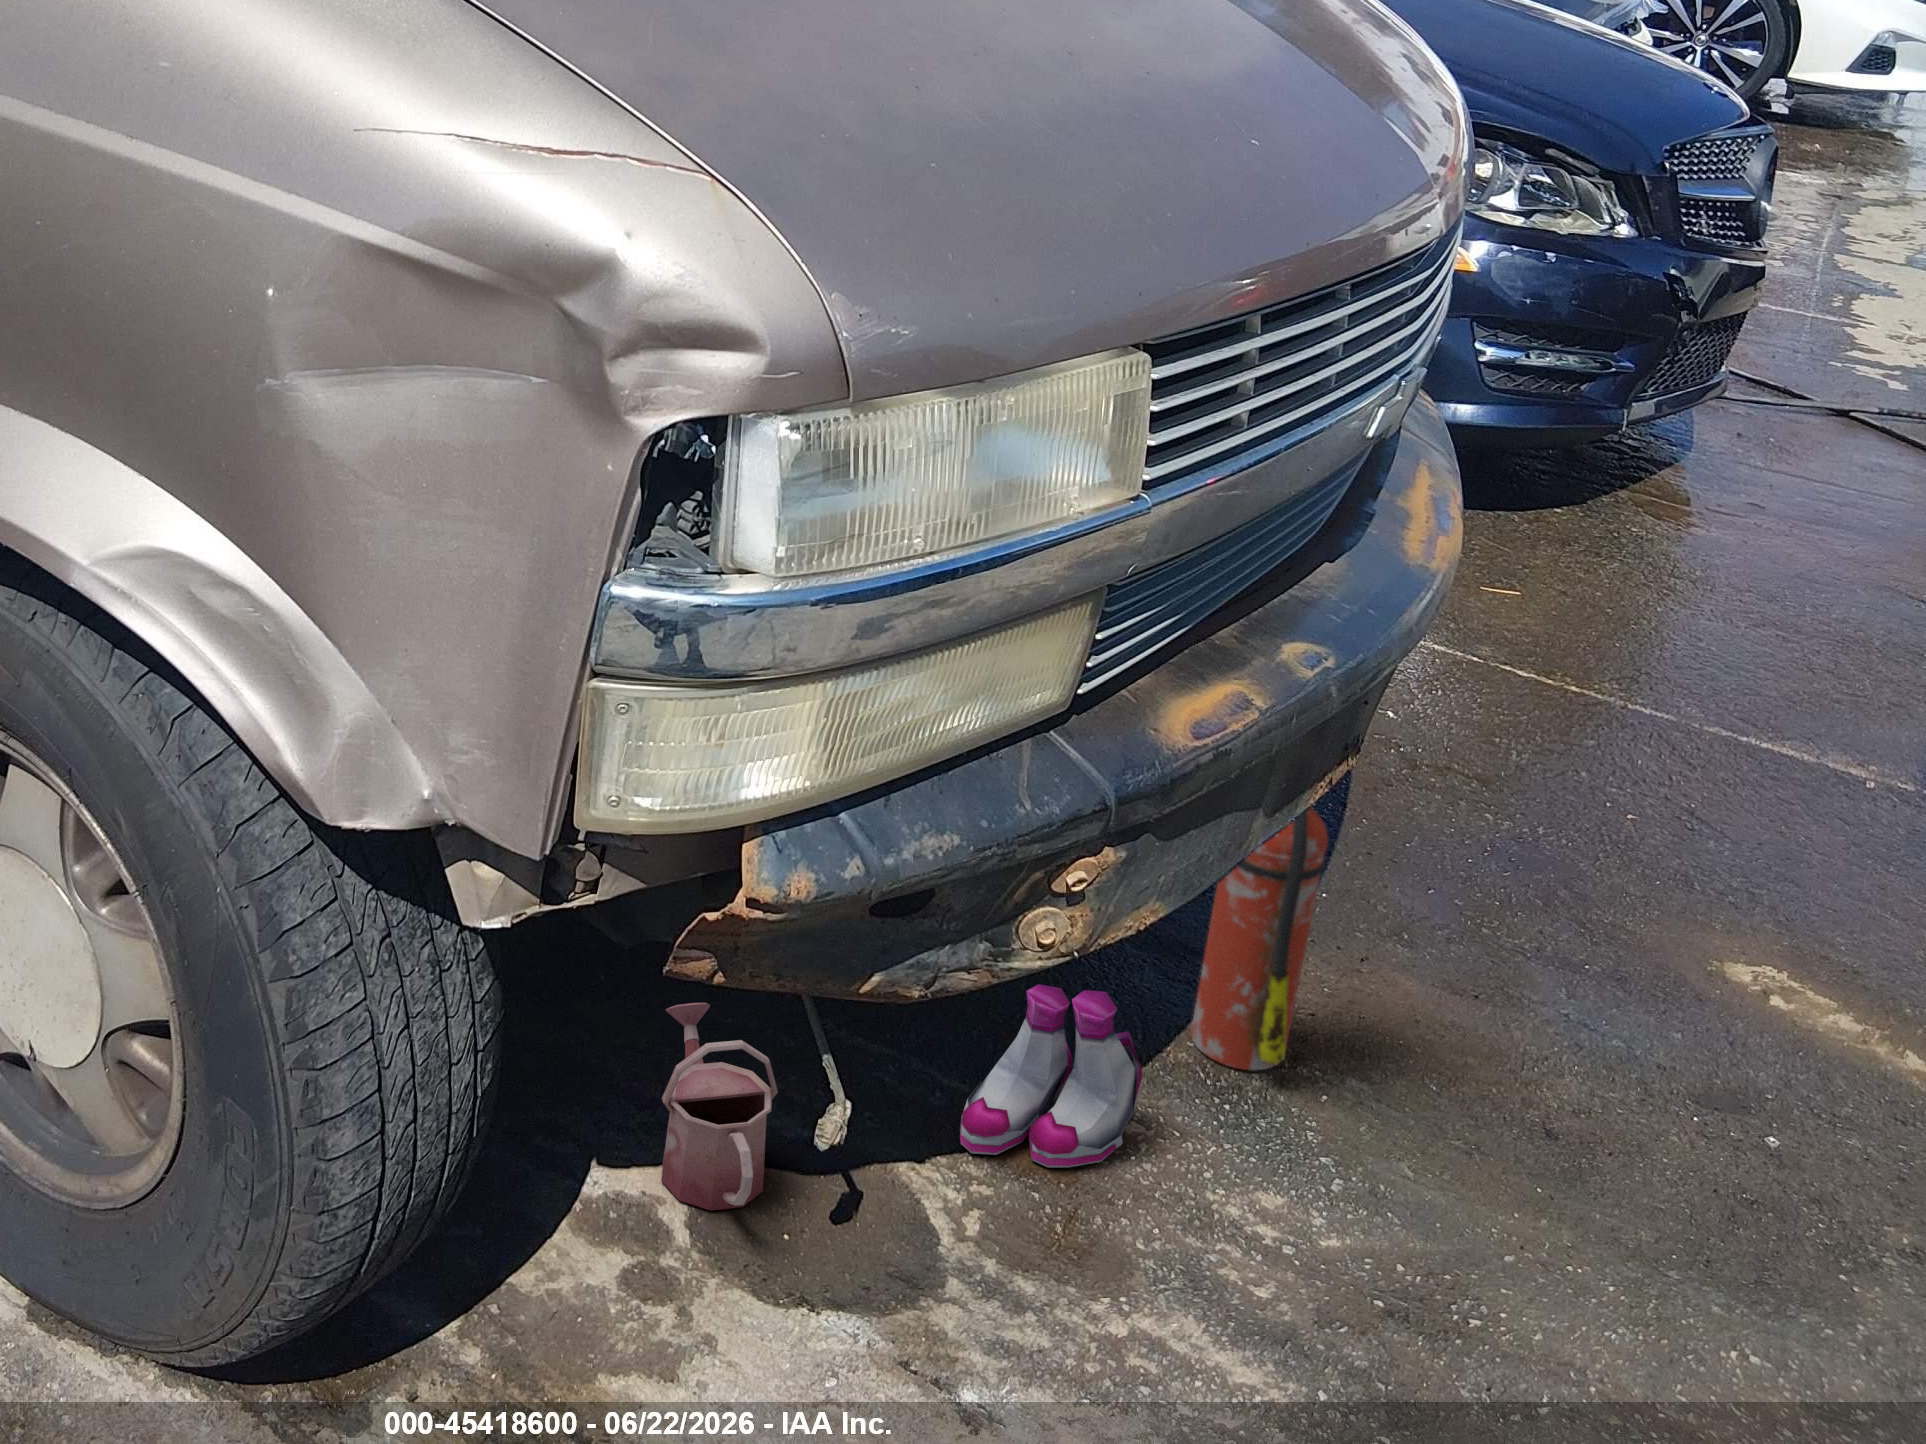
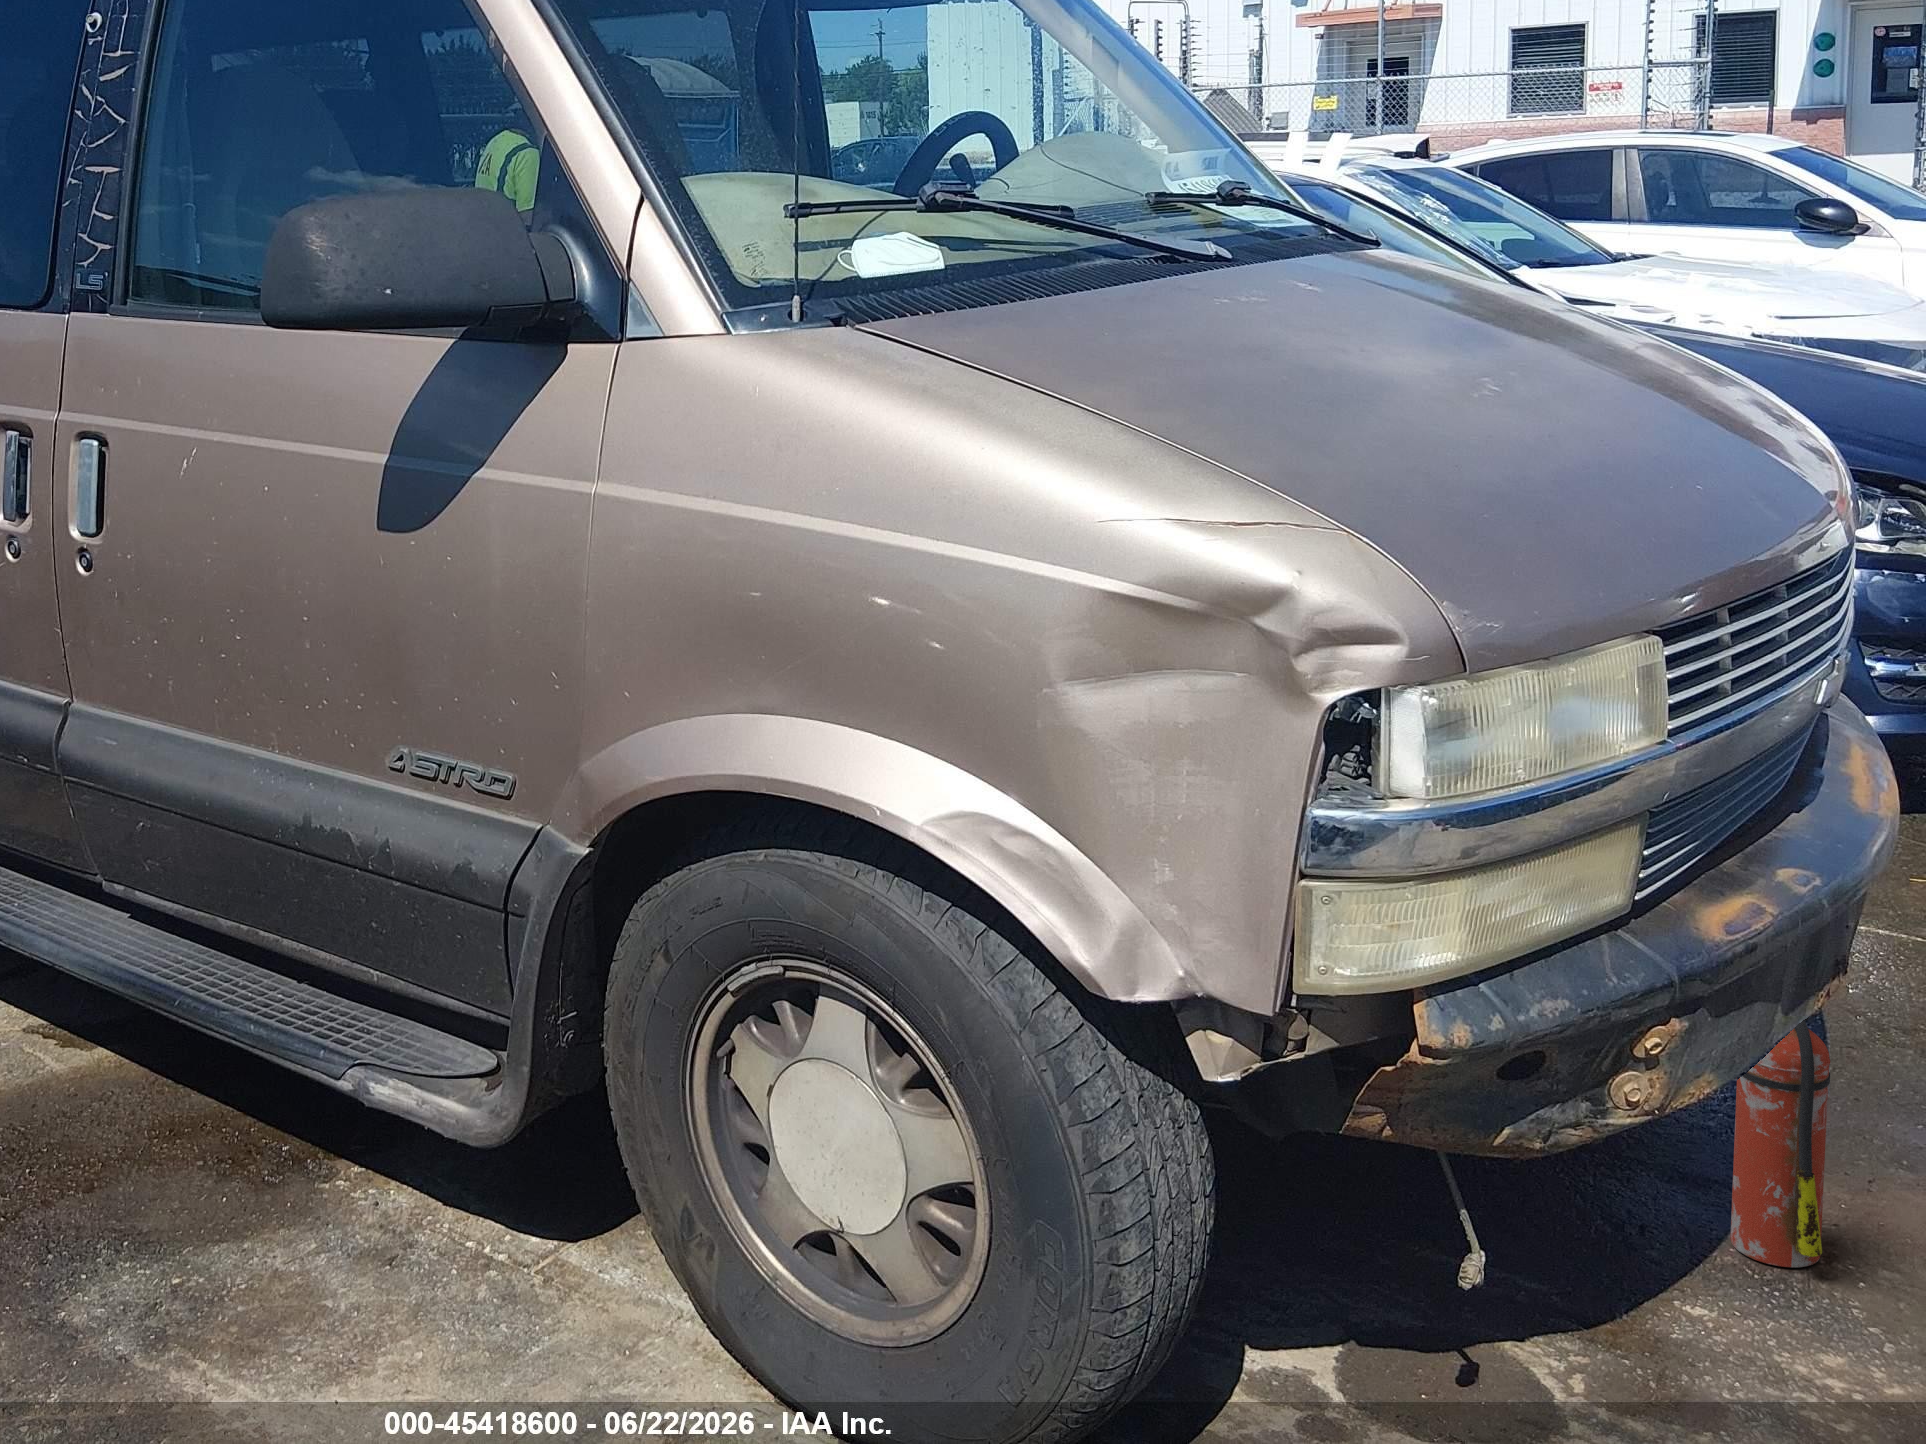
boots: present [960,984,1143,1168] -> none [1548,1186,1702,1341]
watering can: present [661,1003,778,1210] -> none [1285,1209,1396,1375]

